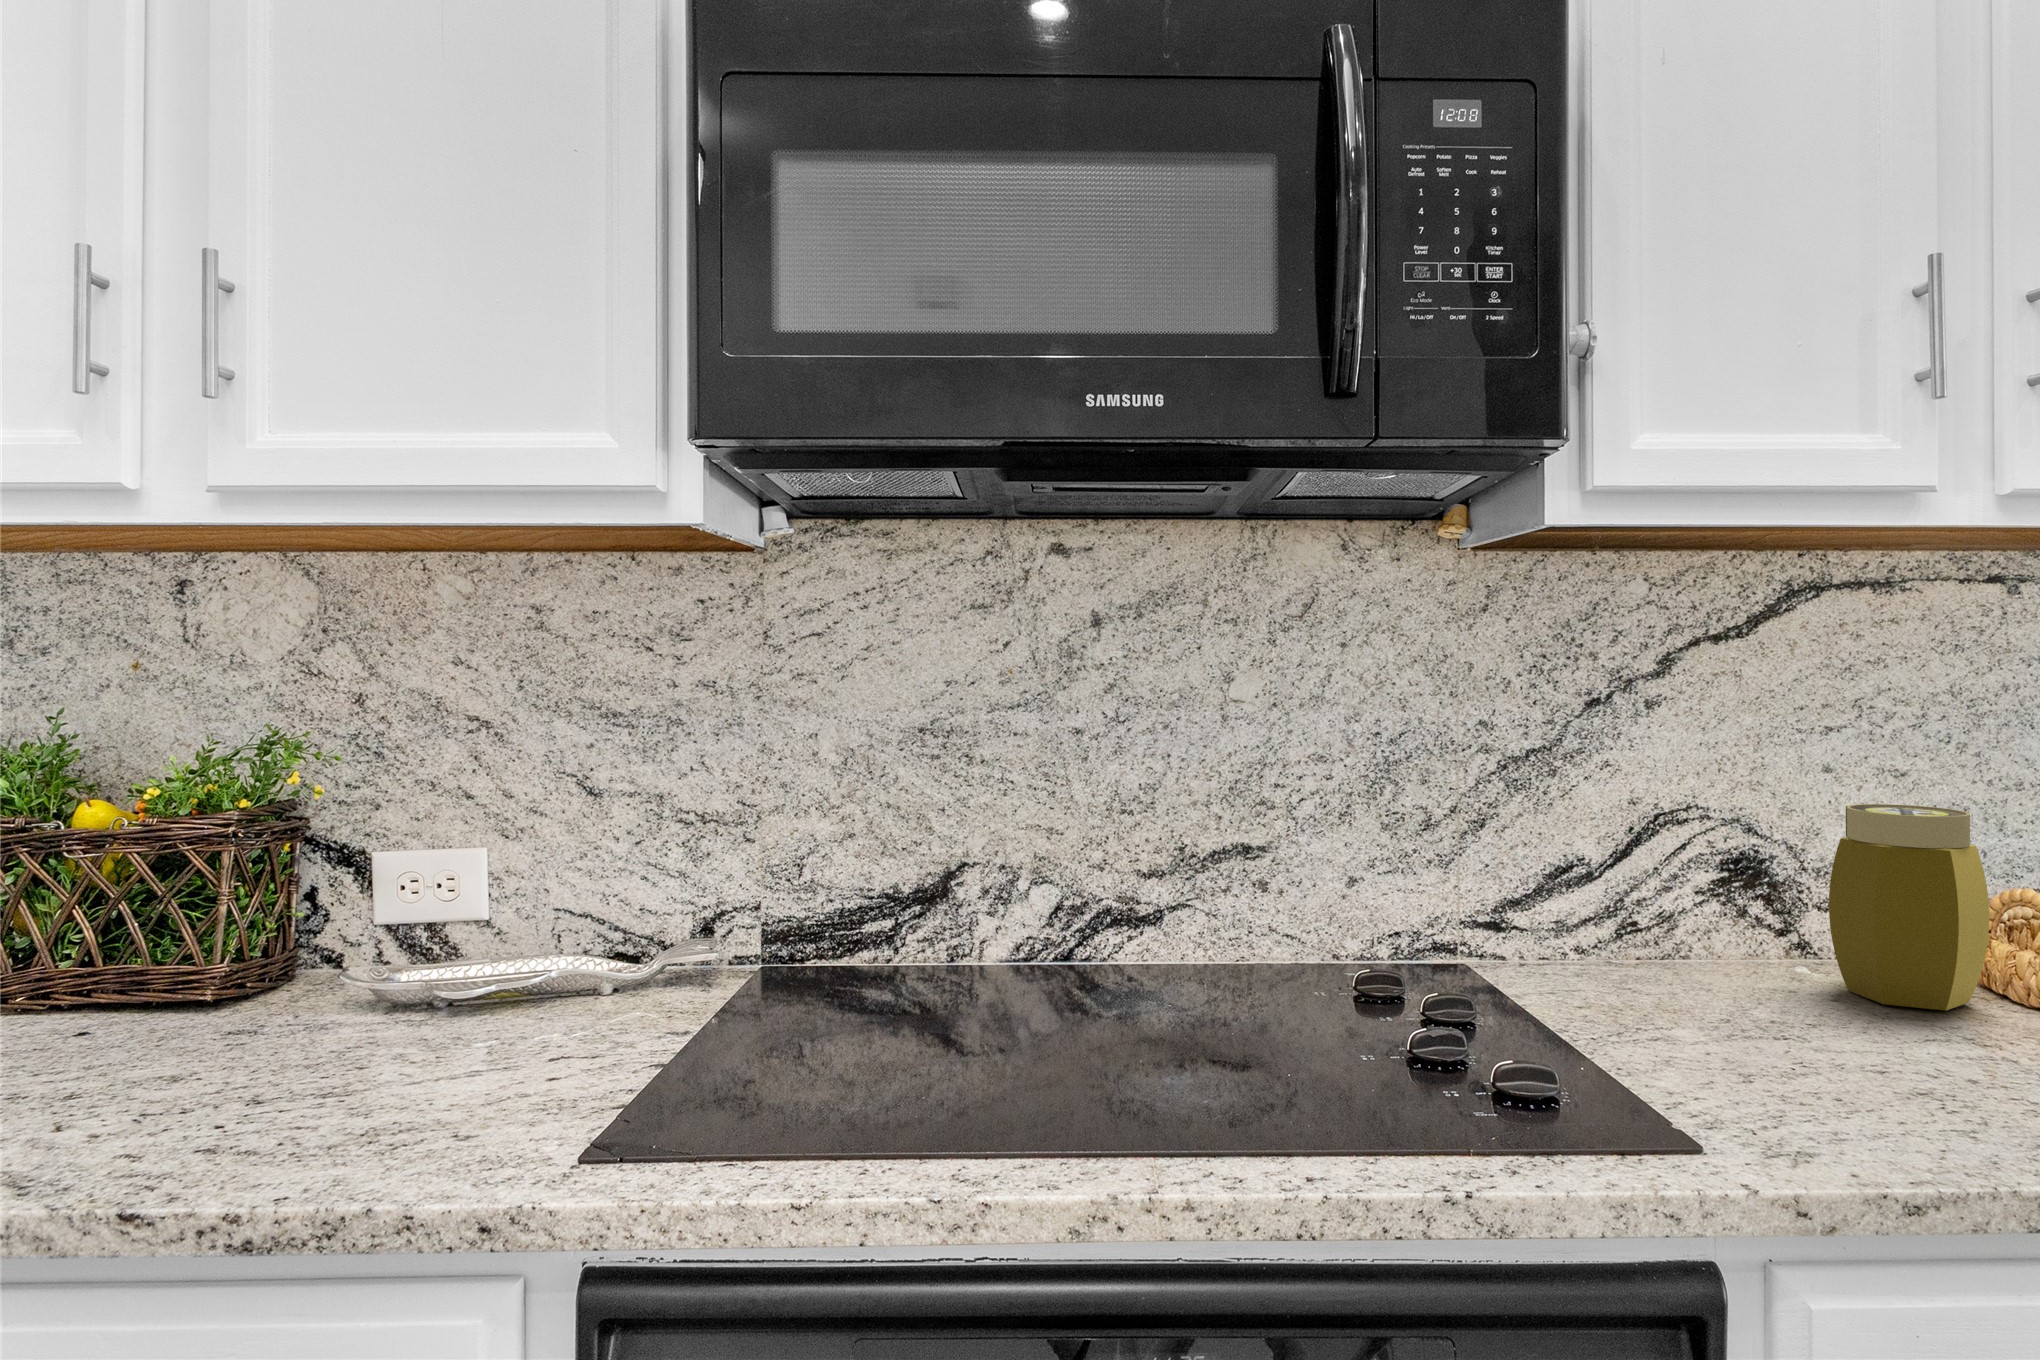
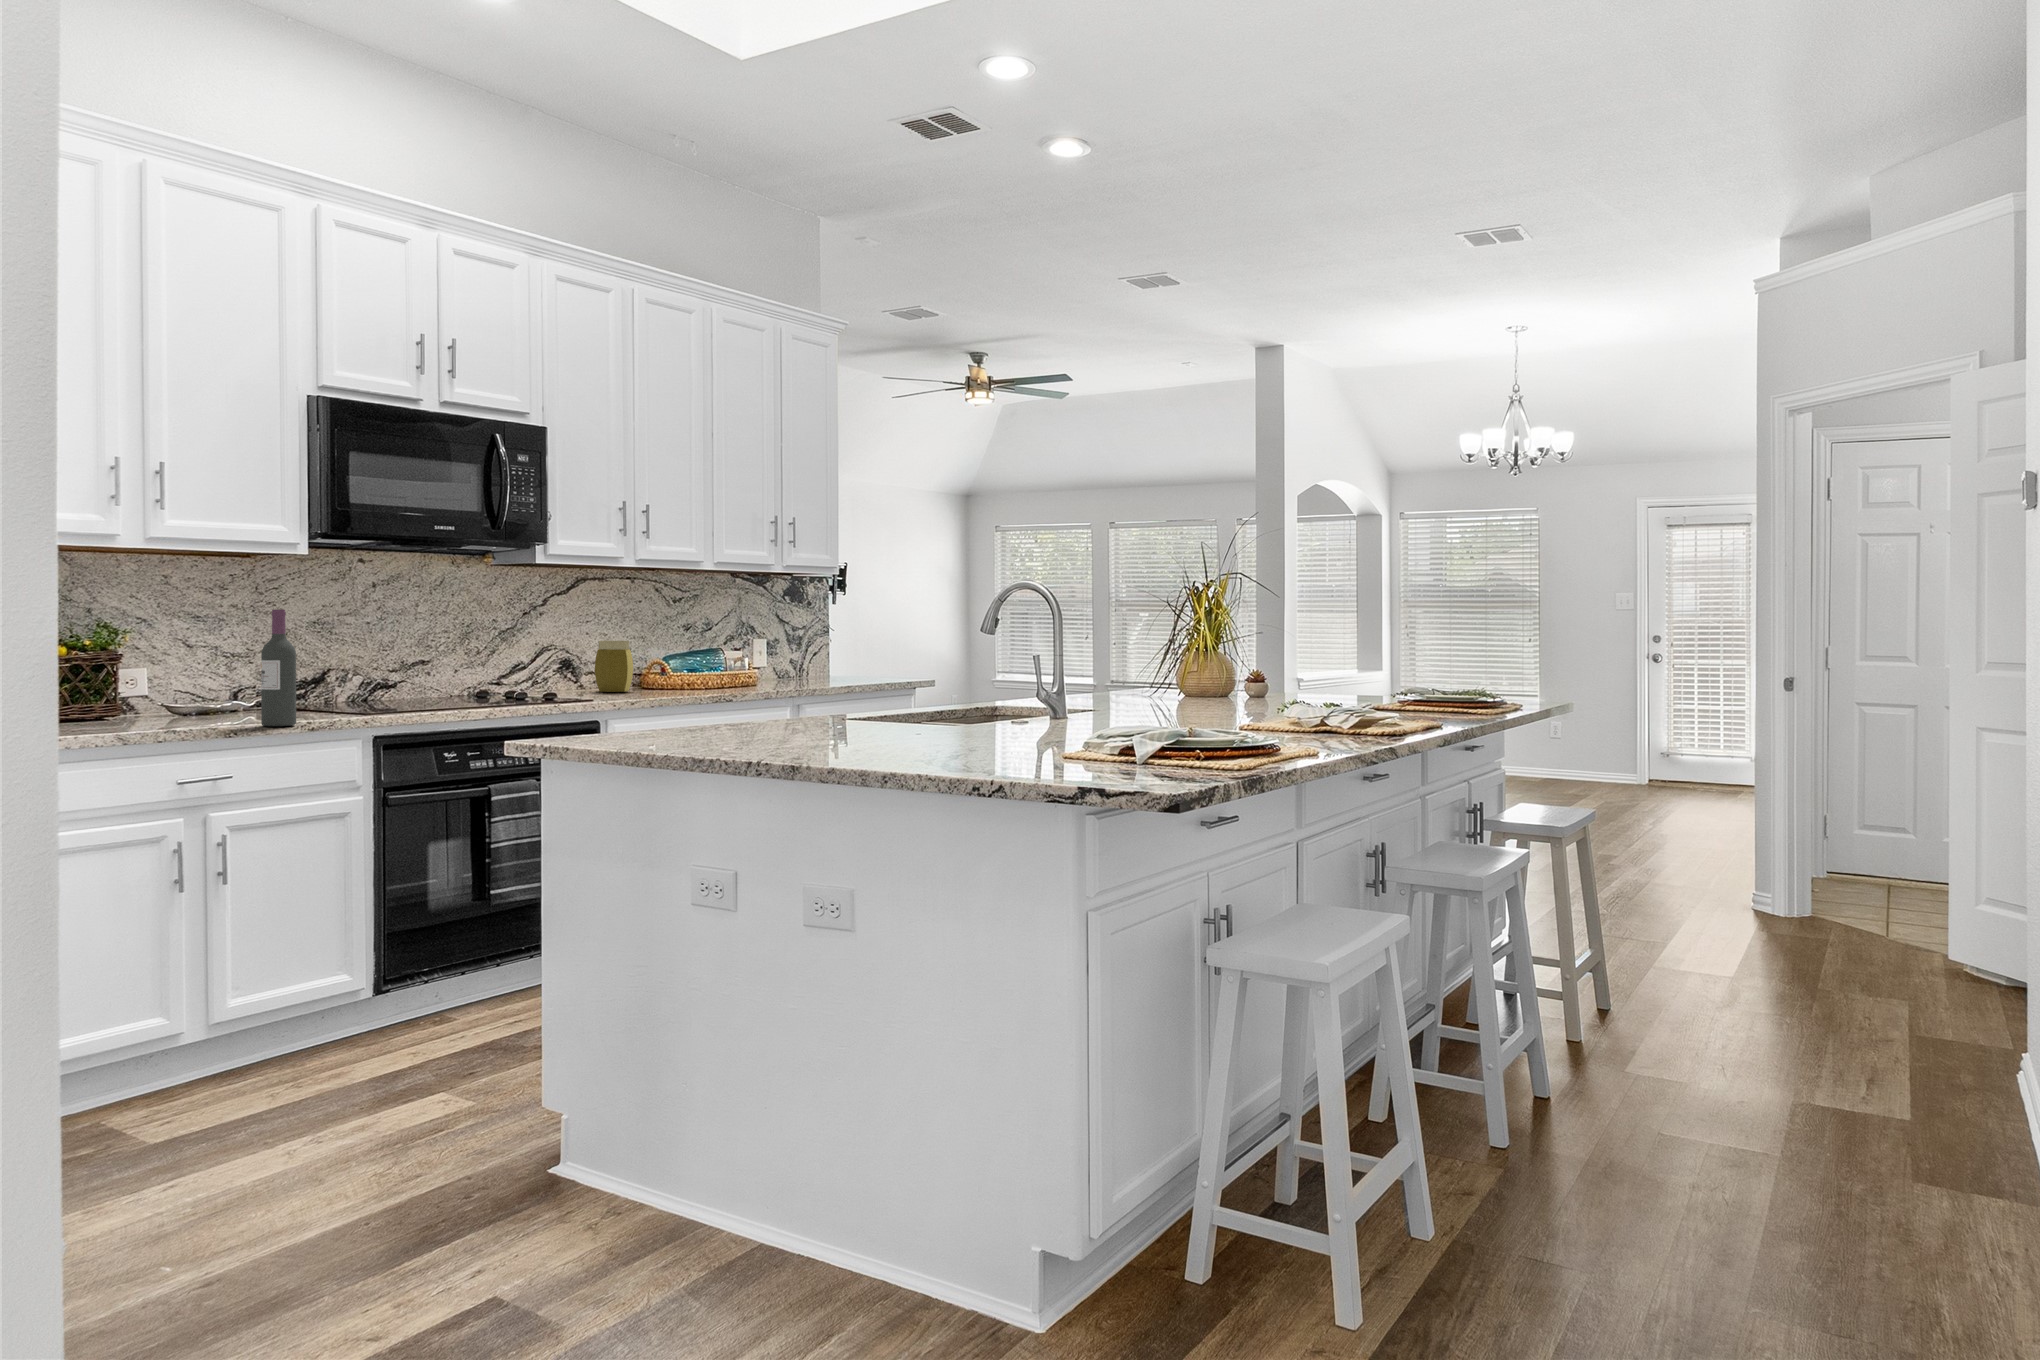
wine bottle: none [196,720,336,1191] -> present [261,610,296,726]

